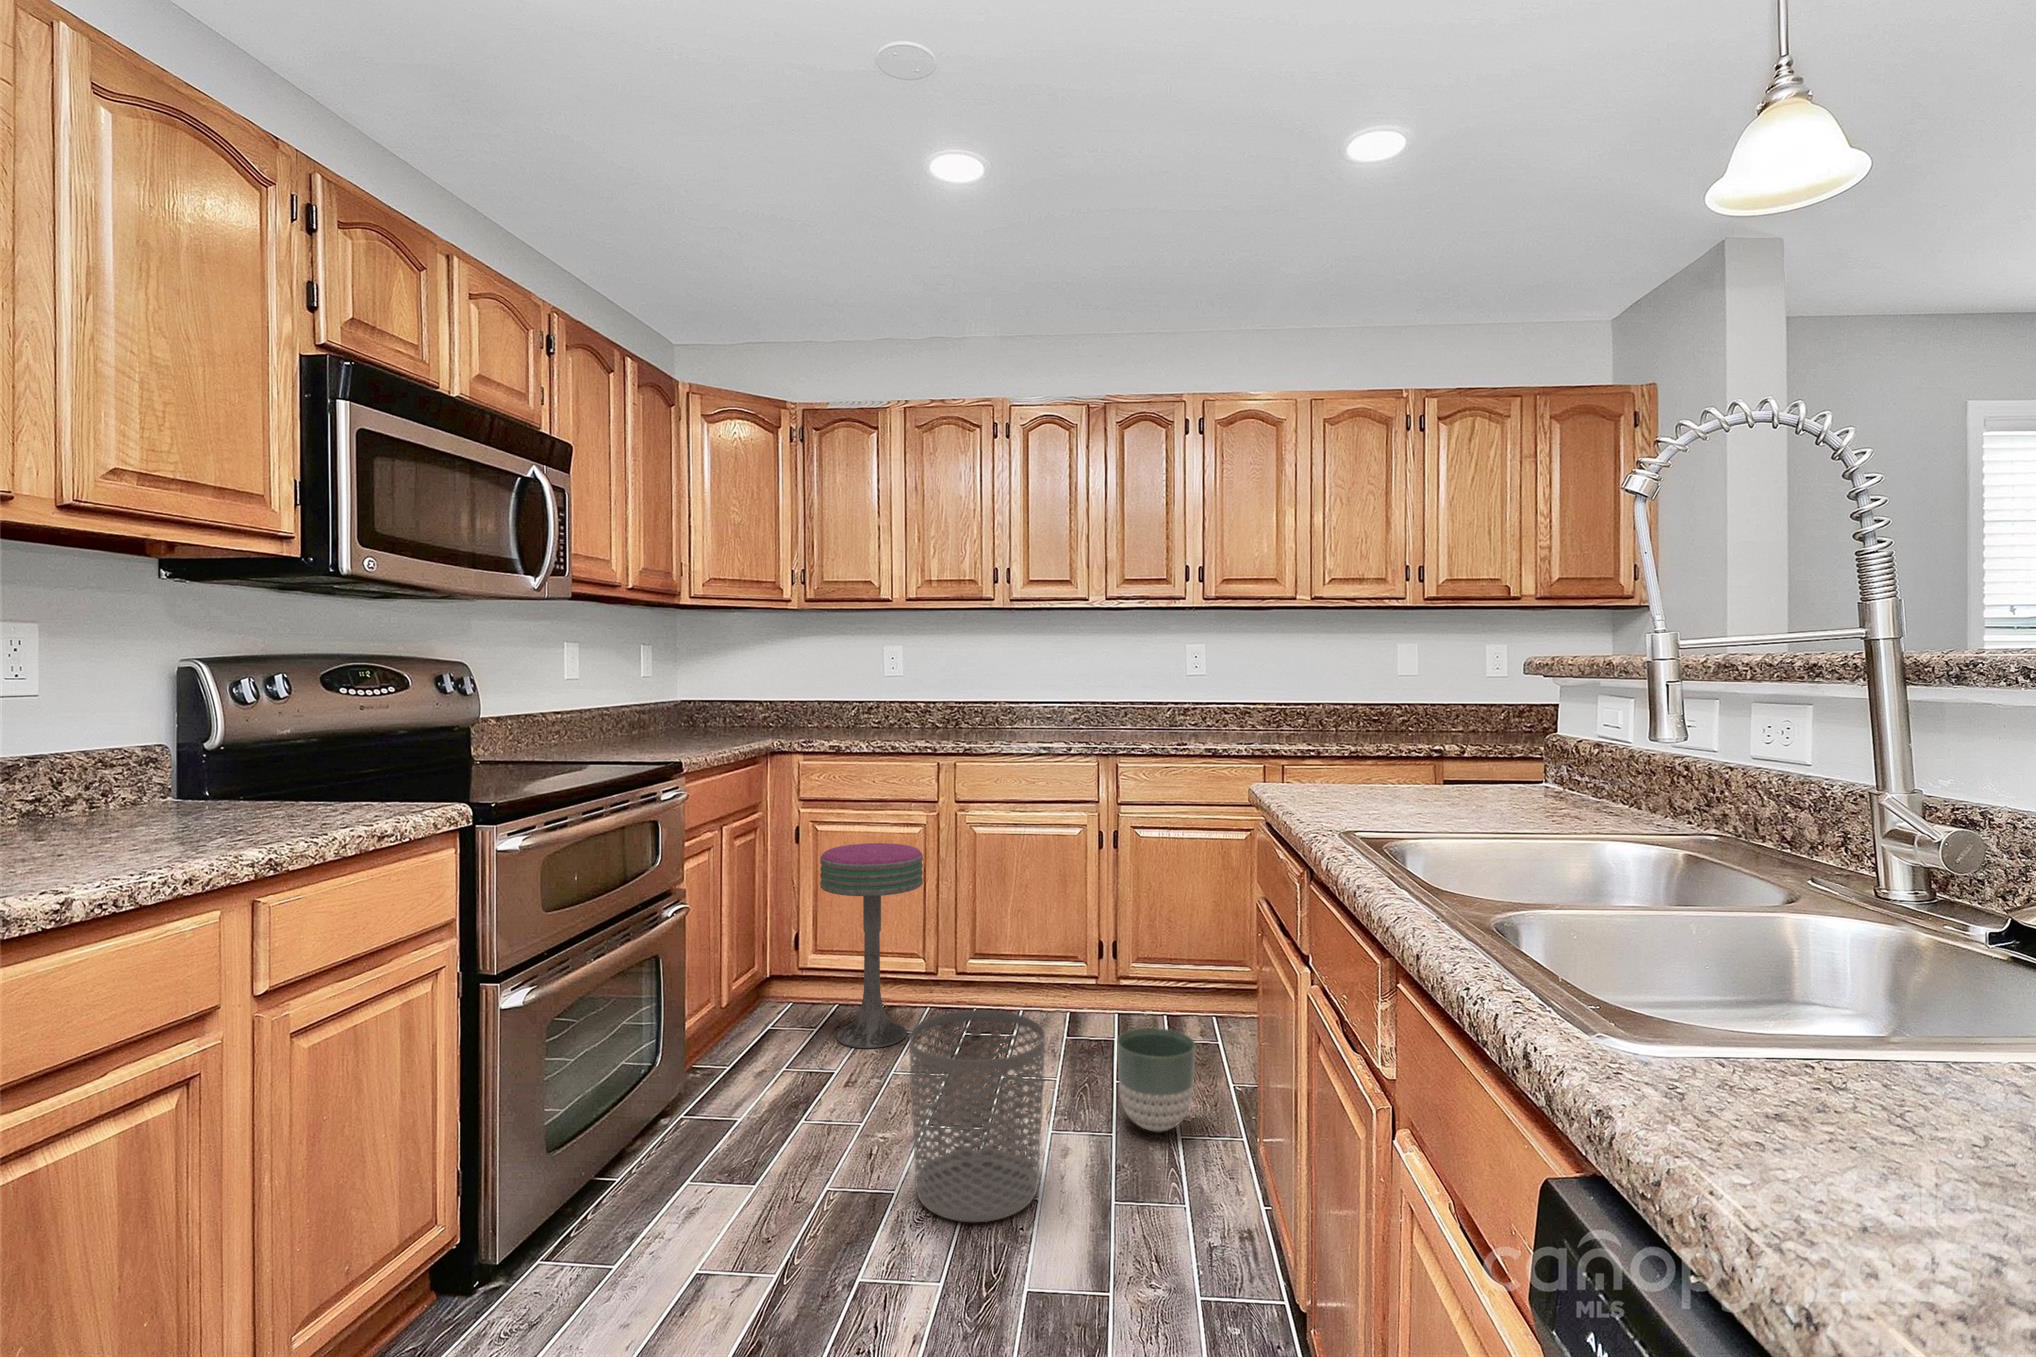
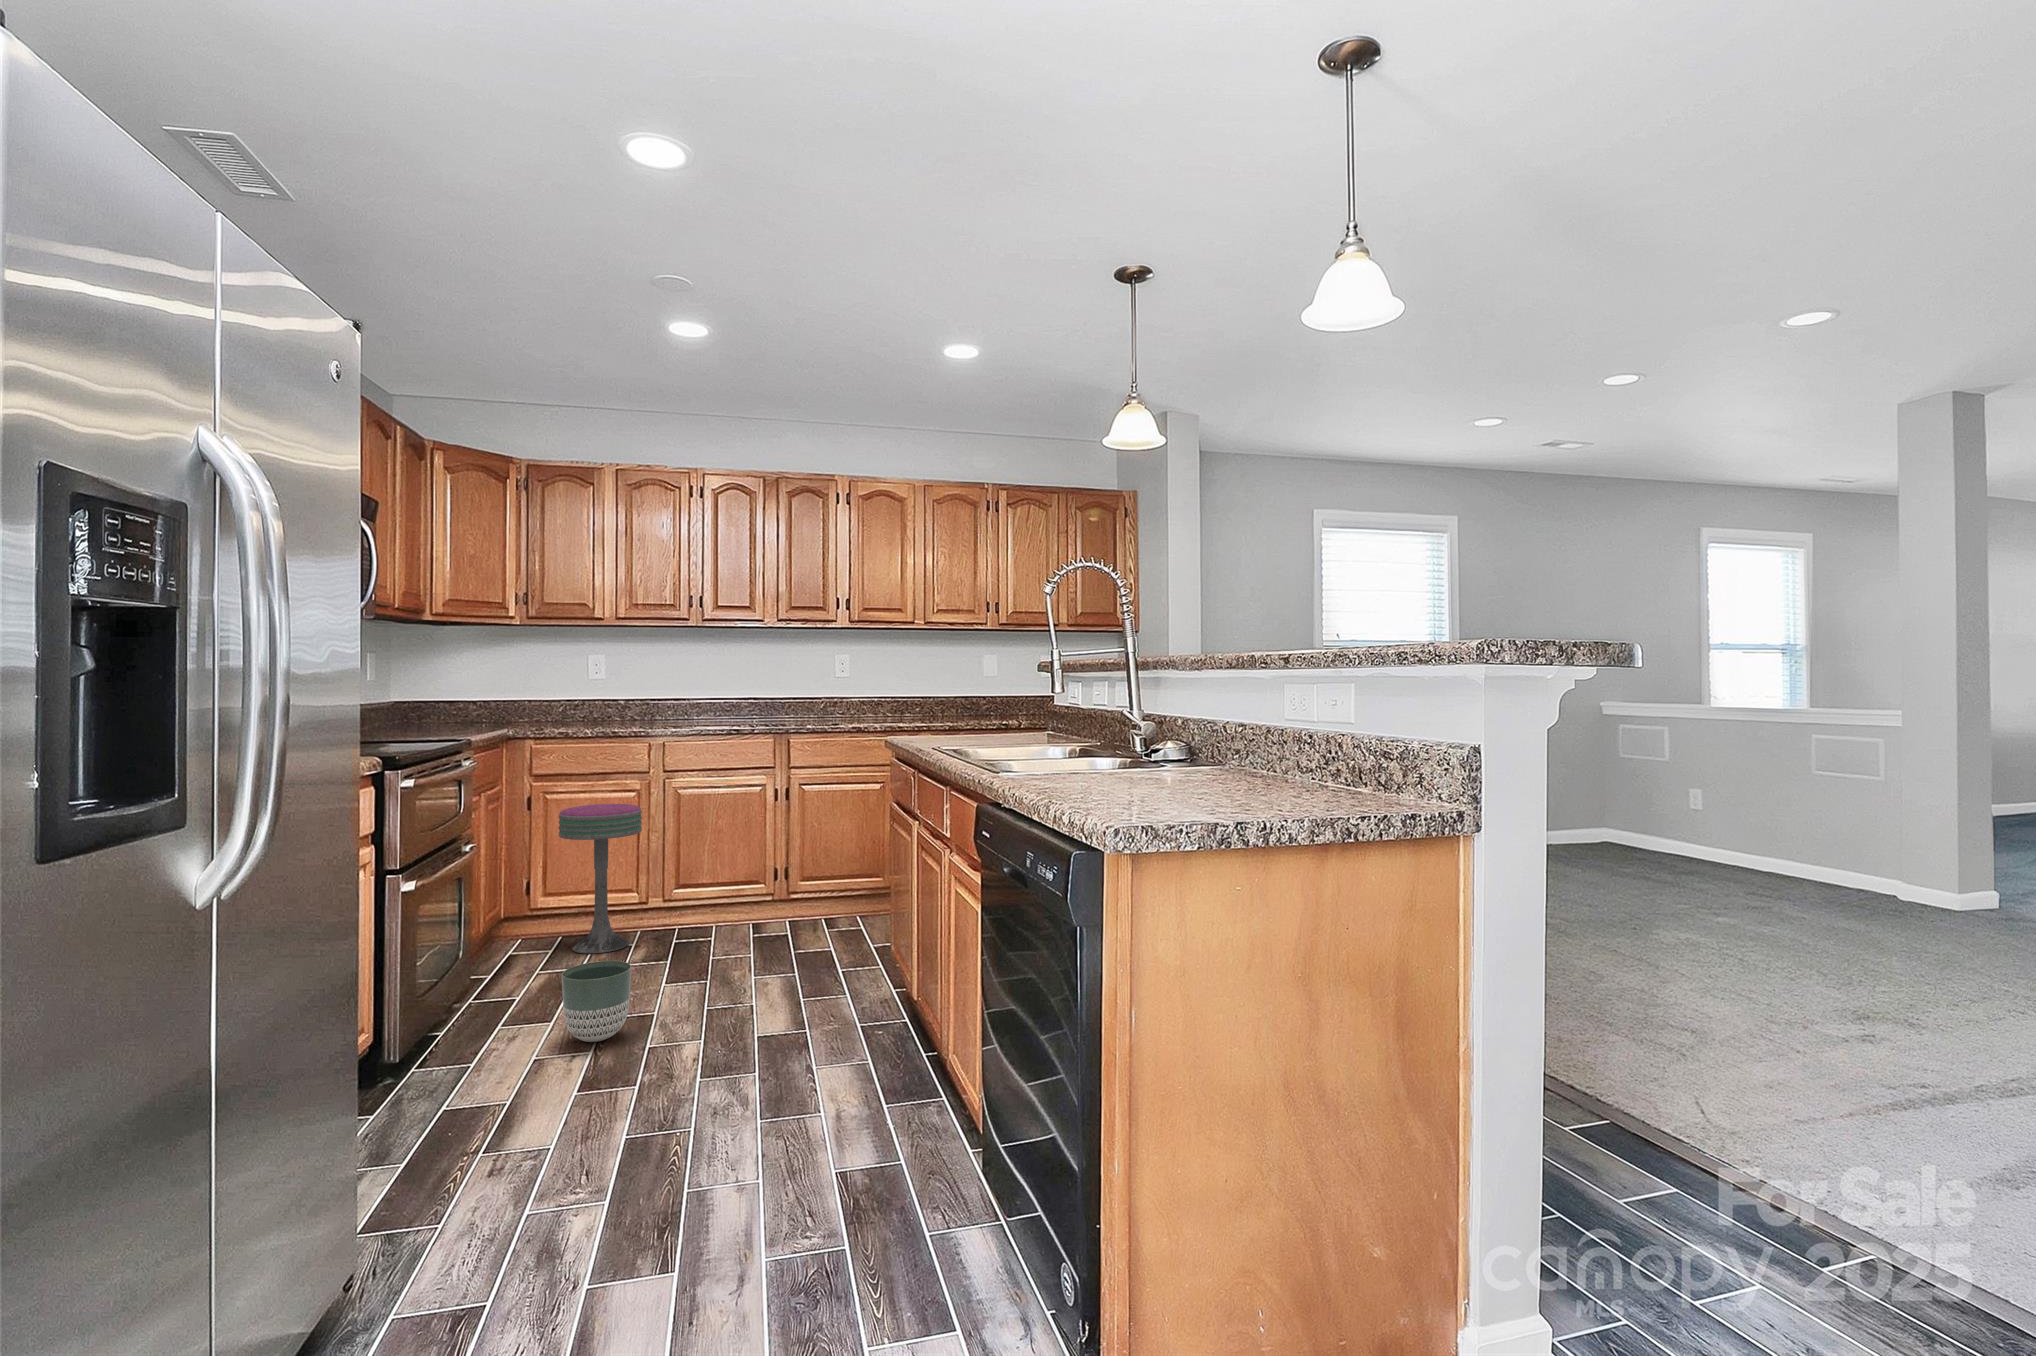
waste bin: present [909,1010,1045,1222] -> none [654,894,746,1017]
planter: present [1117,1028,1196,1132] -> present [562,961,631,1042]

